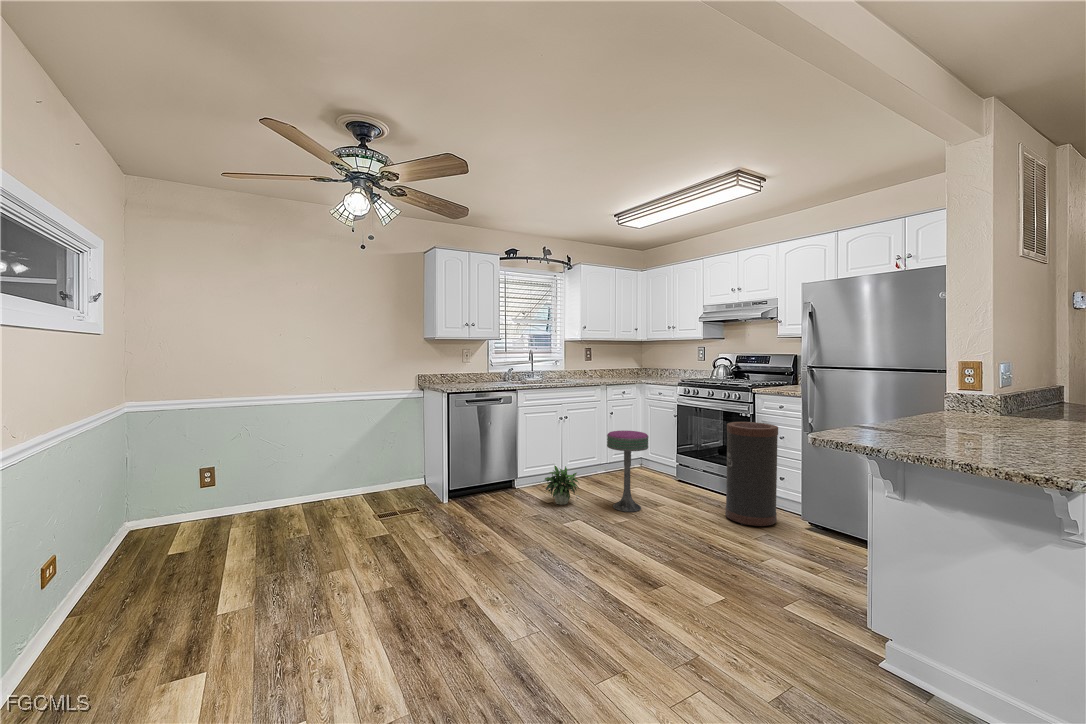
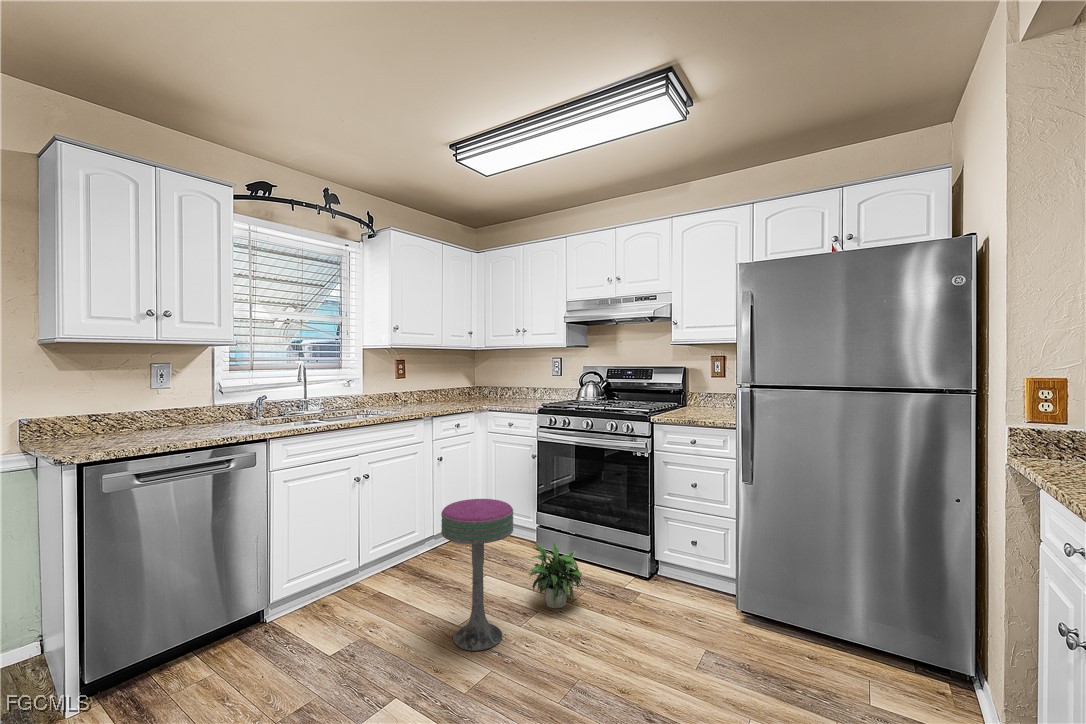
trash can: present [725,422,778,526] -> none [634,470,711,644]
potted plant: present [545,466,579,505] -> present [529,543,582,608]

